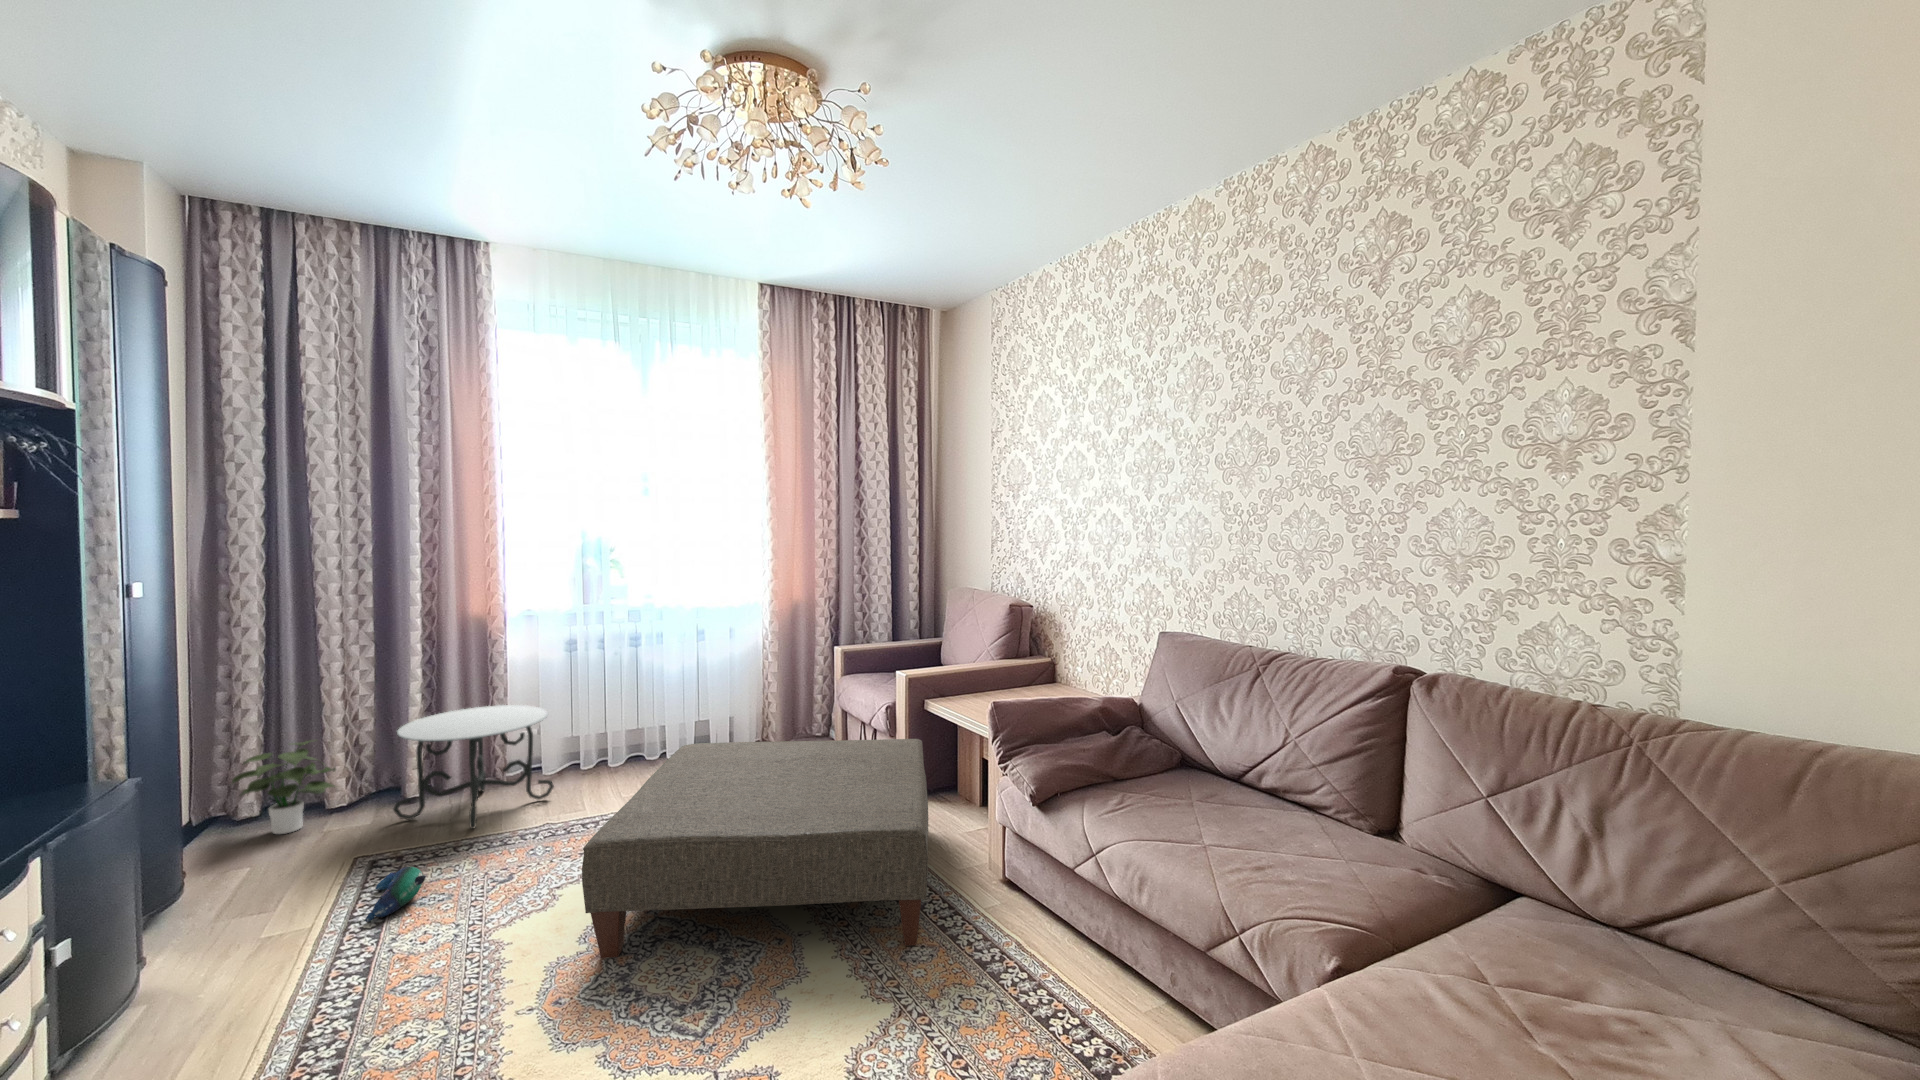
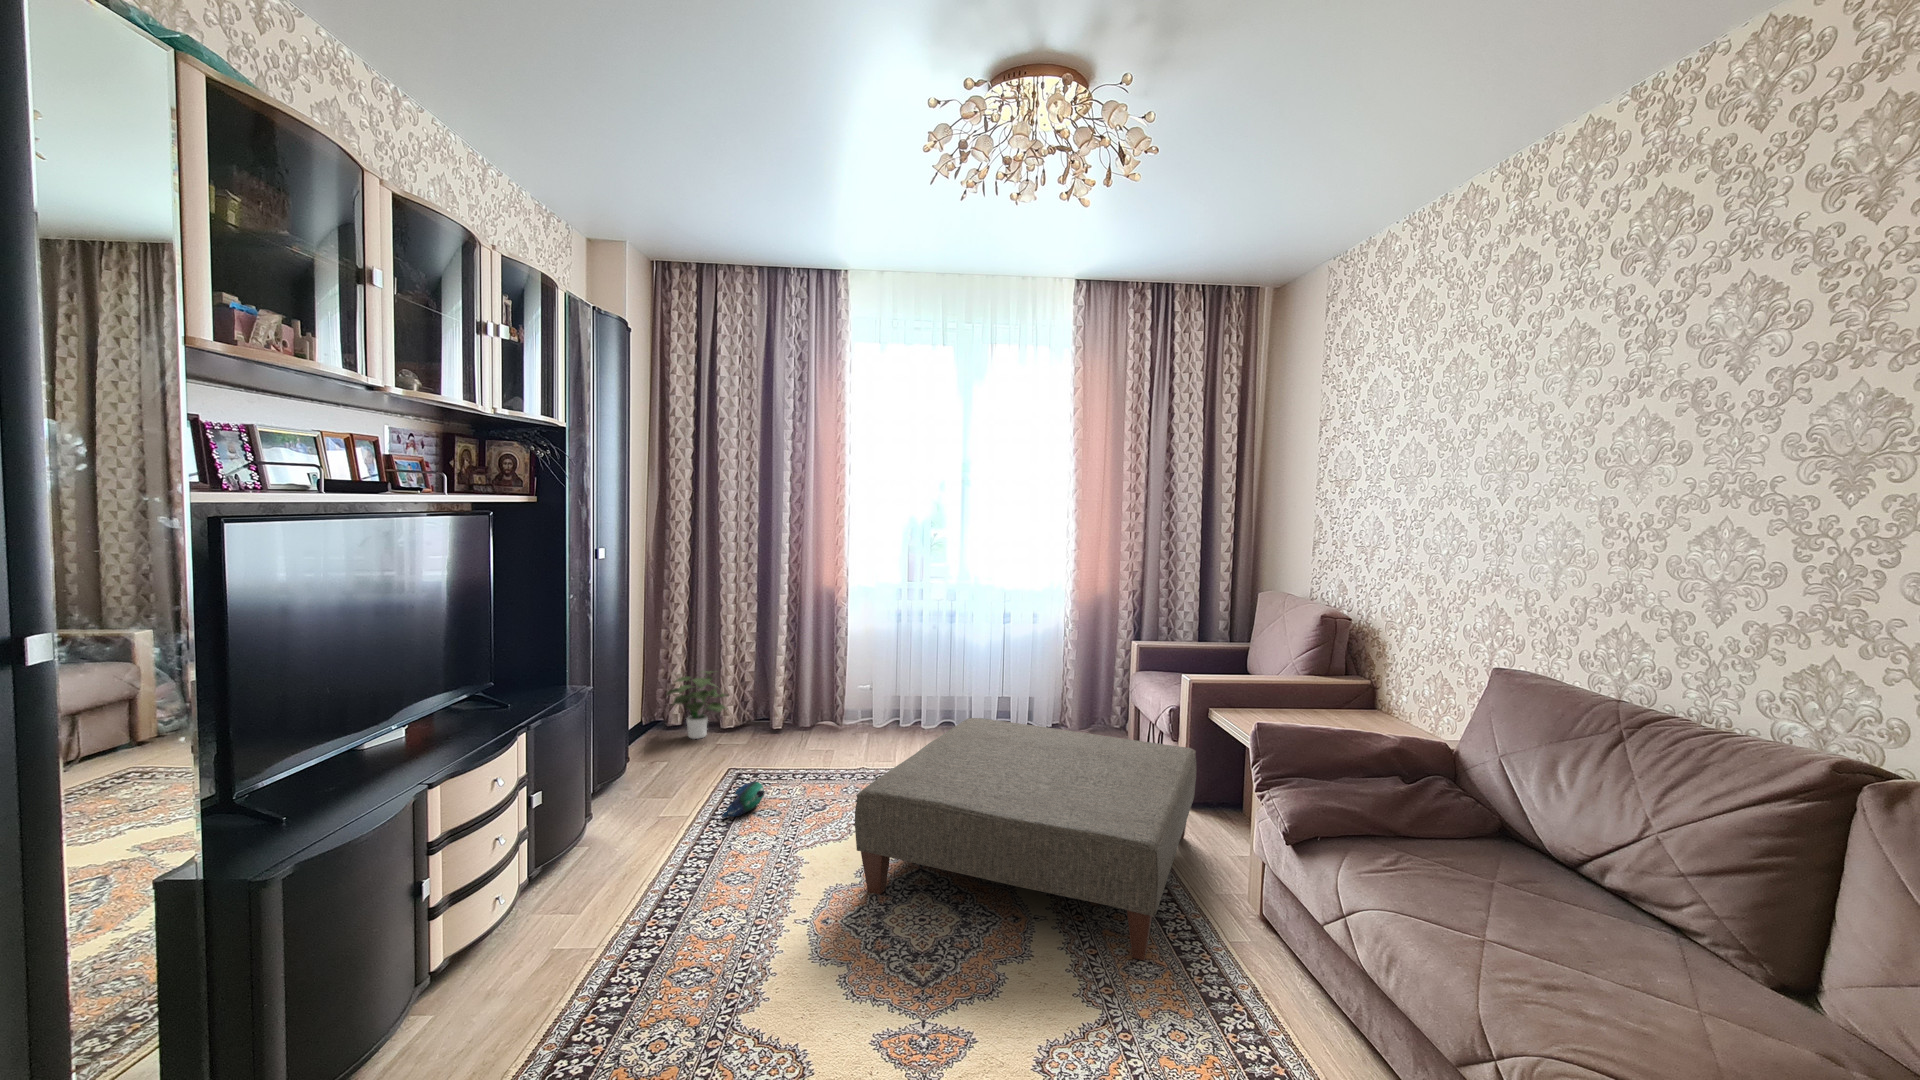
side table: present [393,705,554,829] -> none [761,660,875,760]

